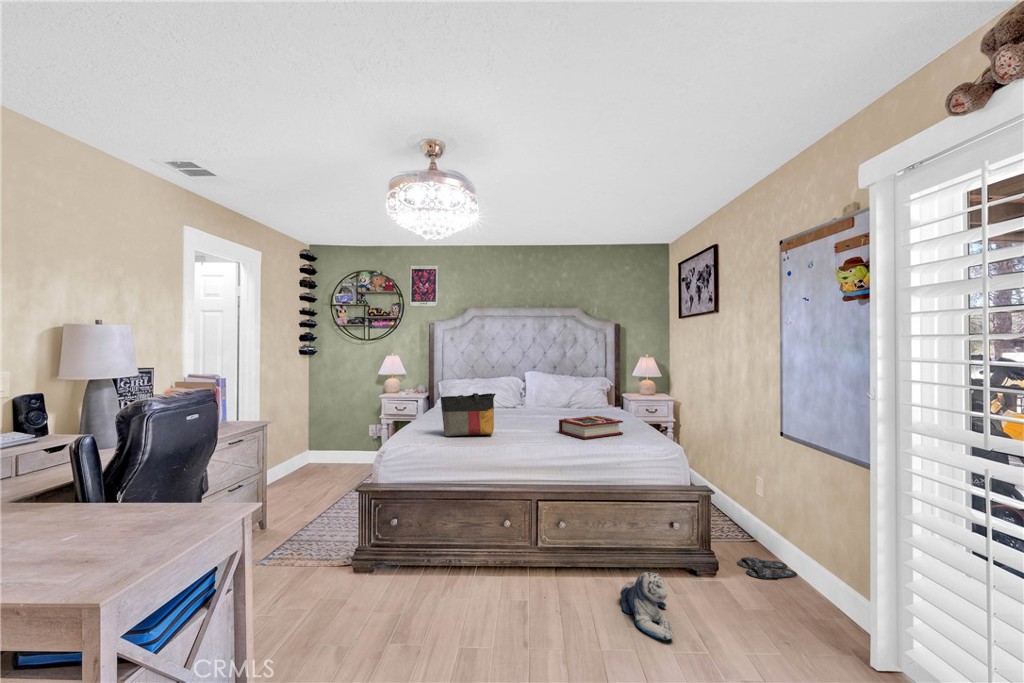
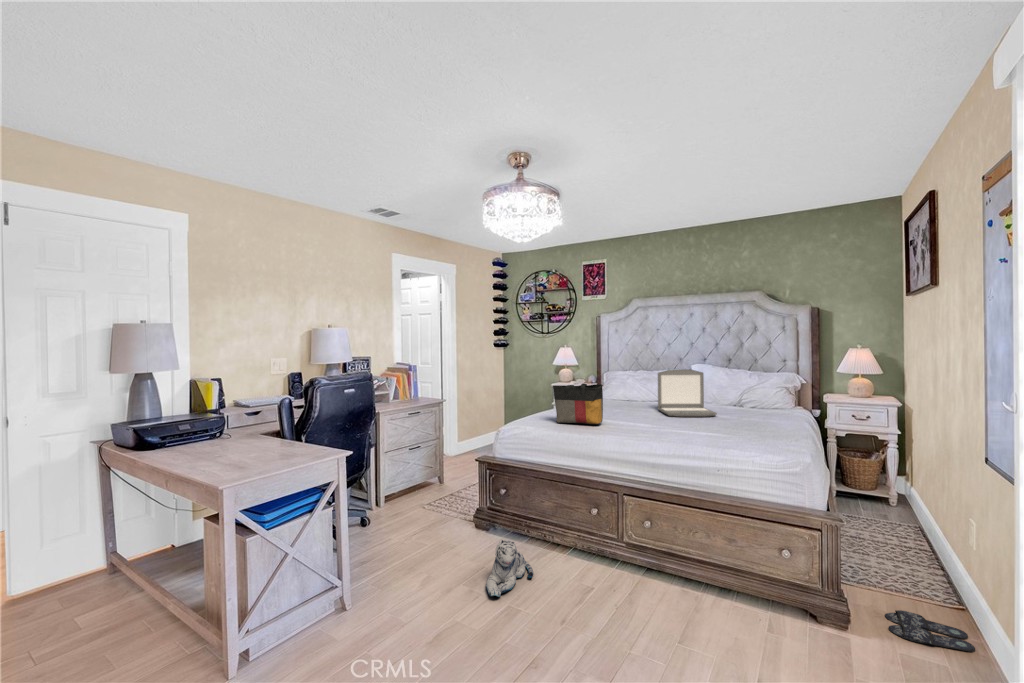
laptop: none [518,376,574,421] -> present [658,369,717,417]
book: present [559,416,623,439] -> none [672,414,744,437]
plush toy: present [621,572,673,641] -> present [486,540,533,597]

